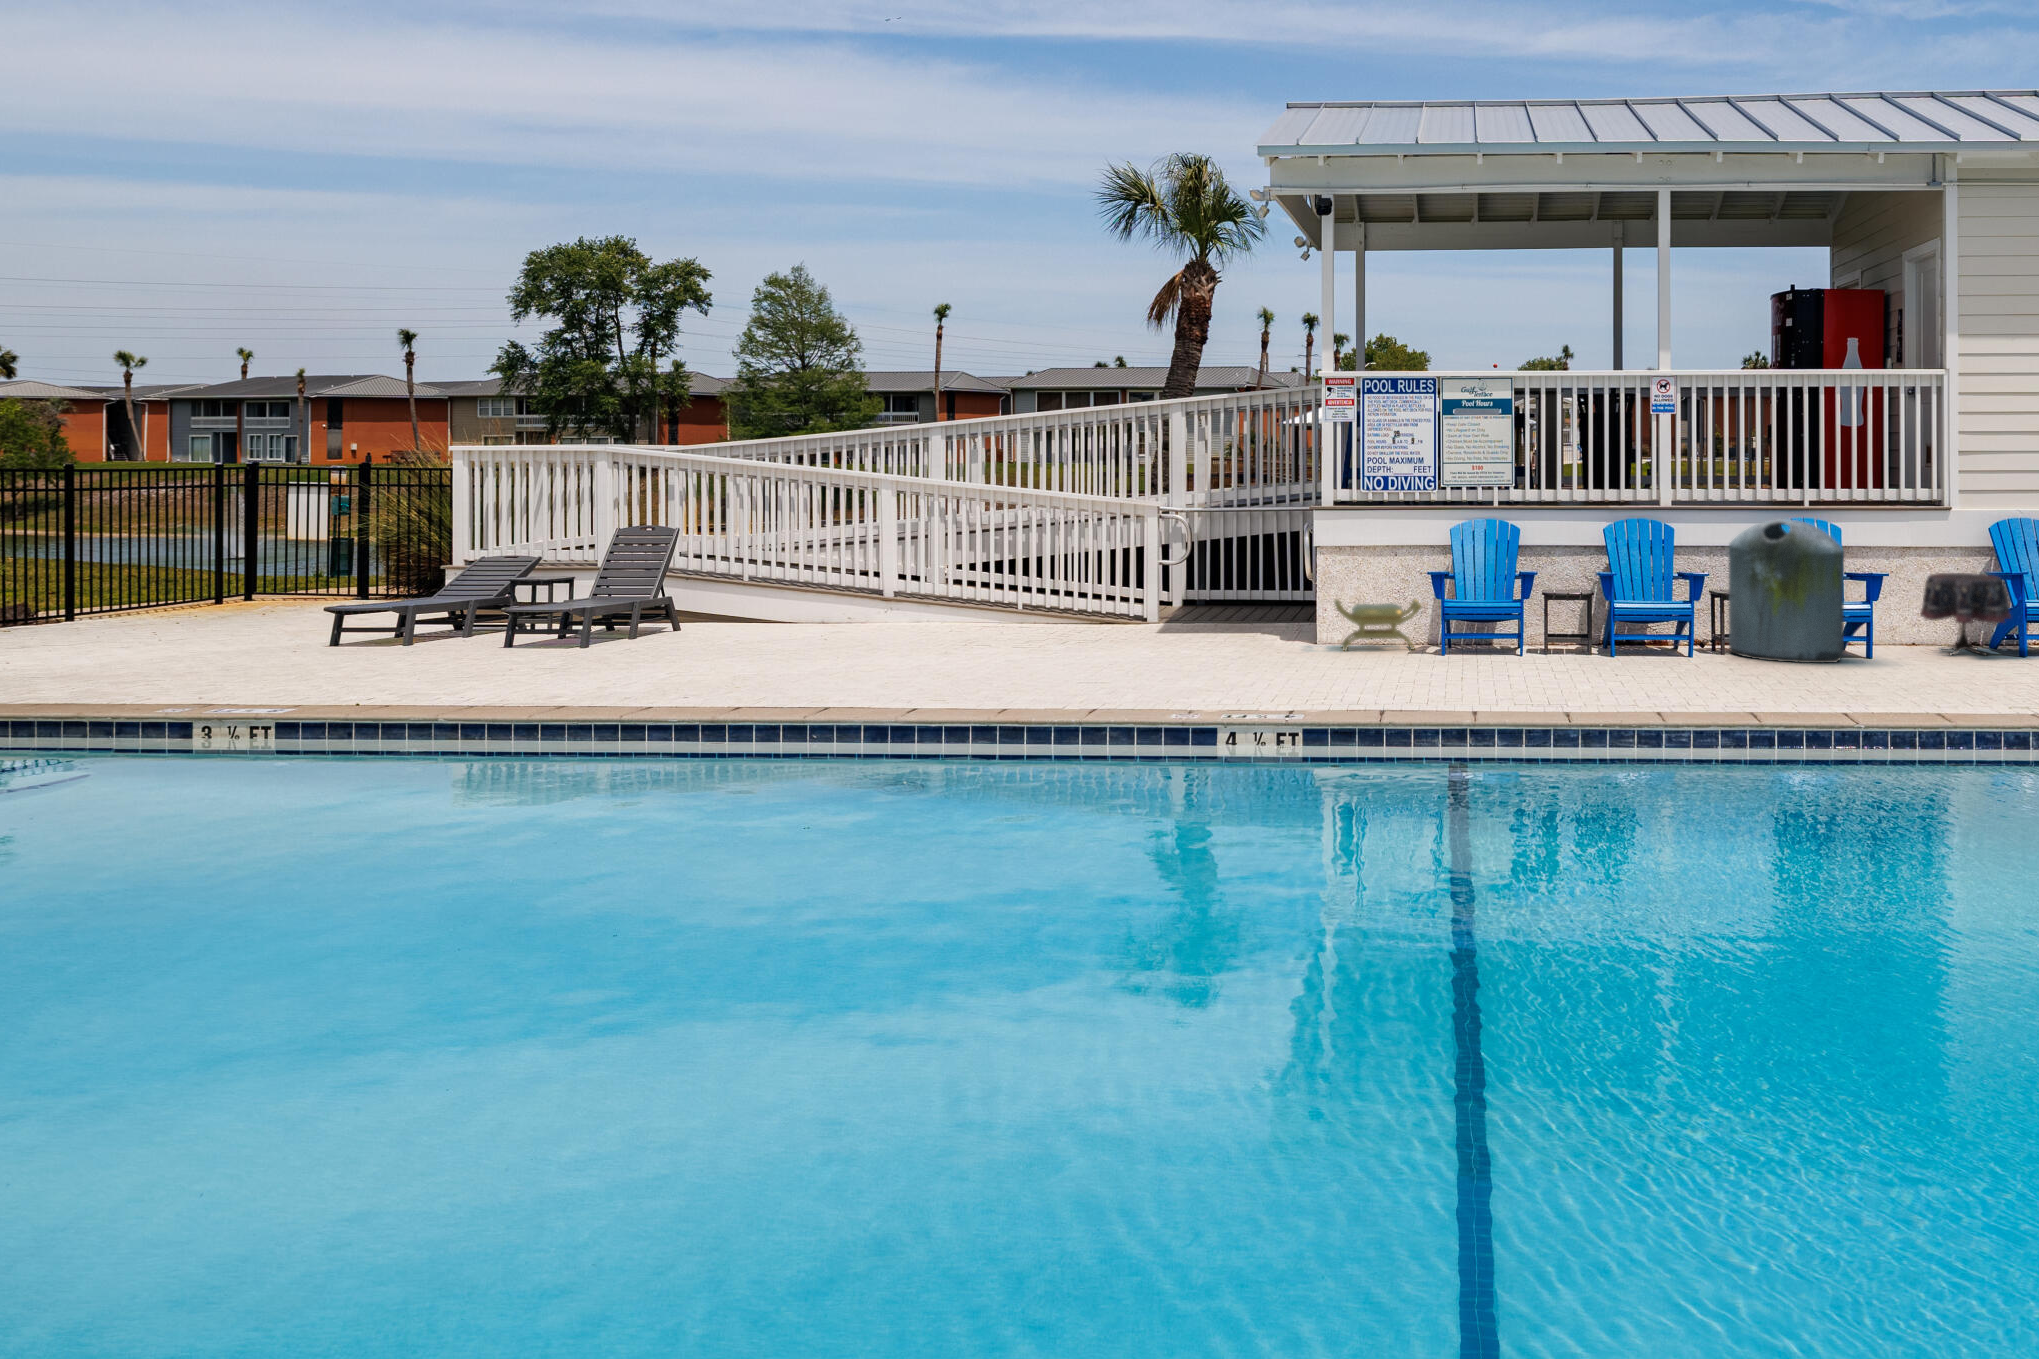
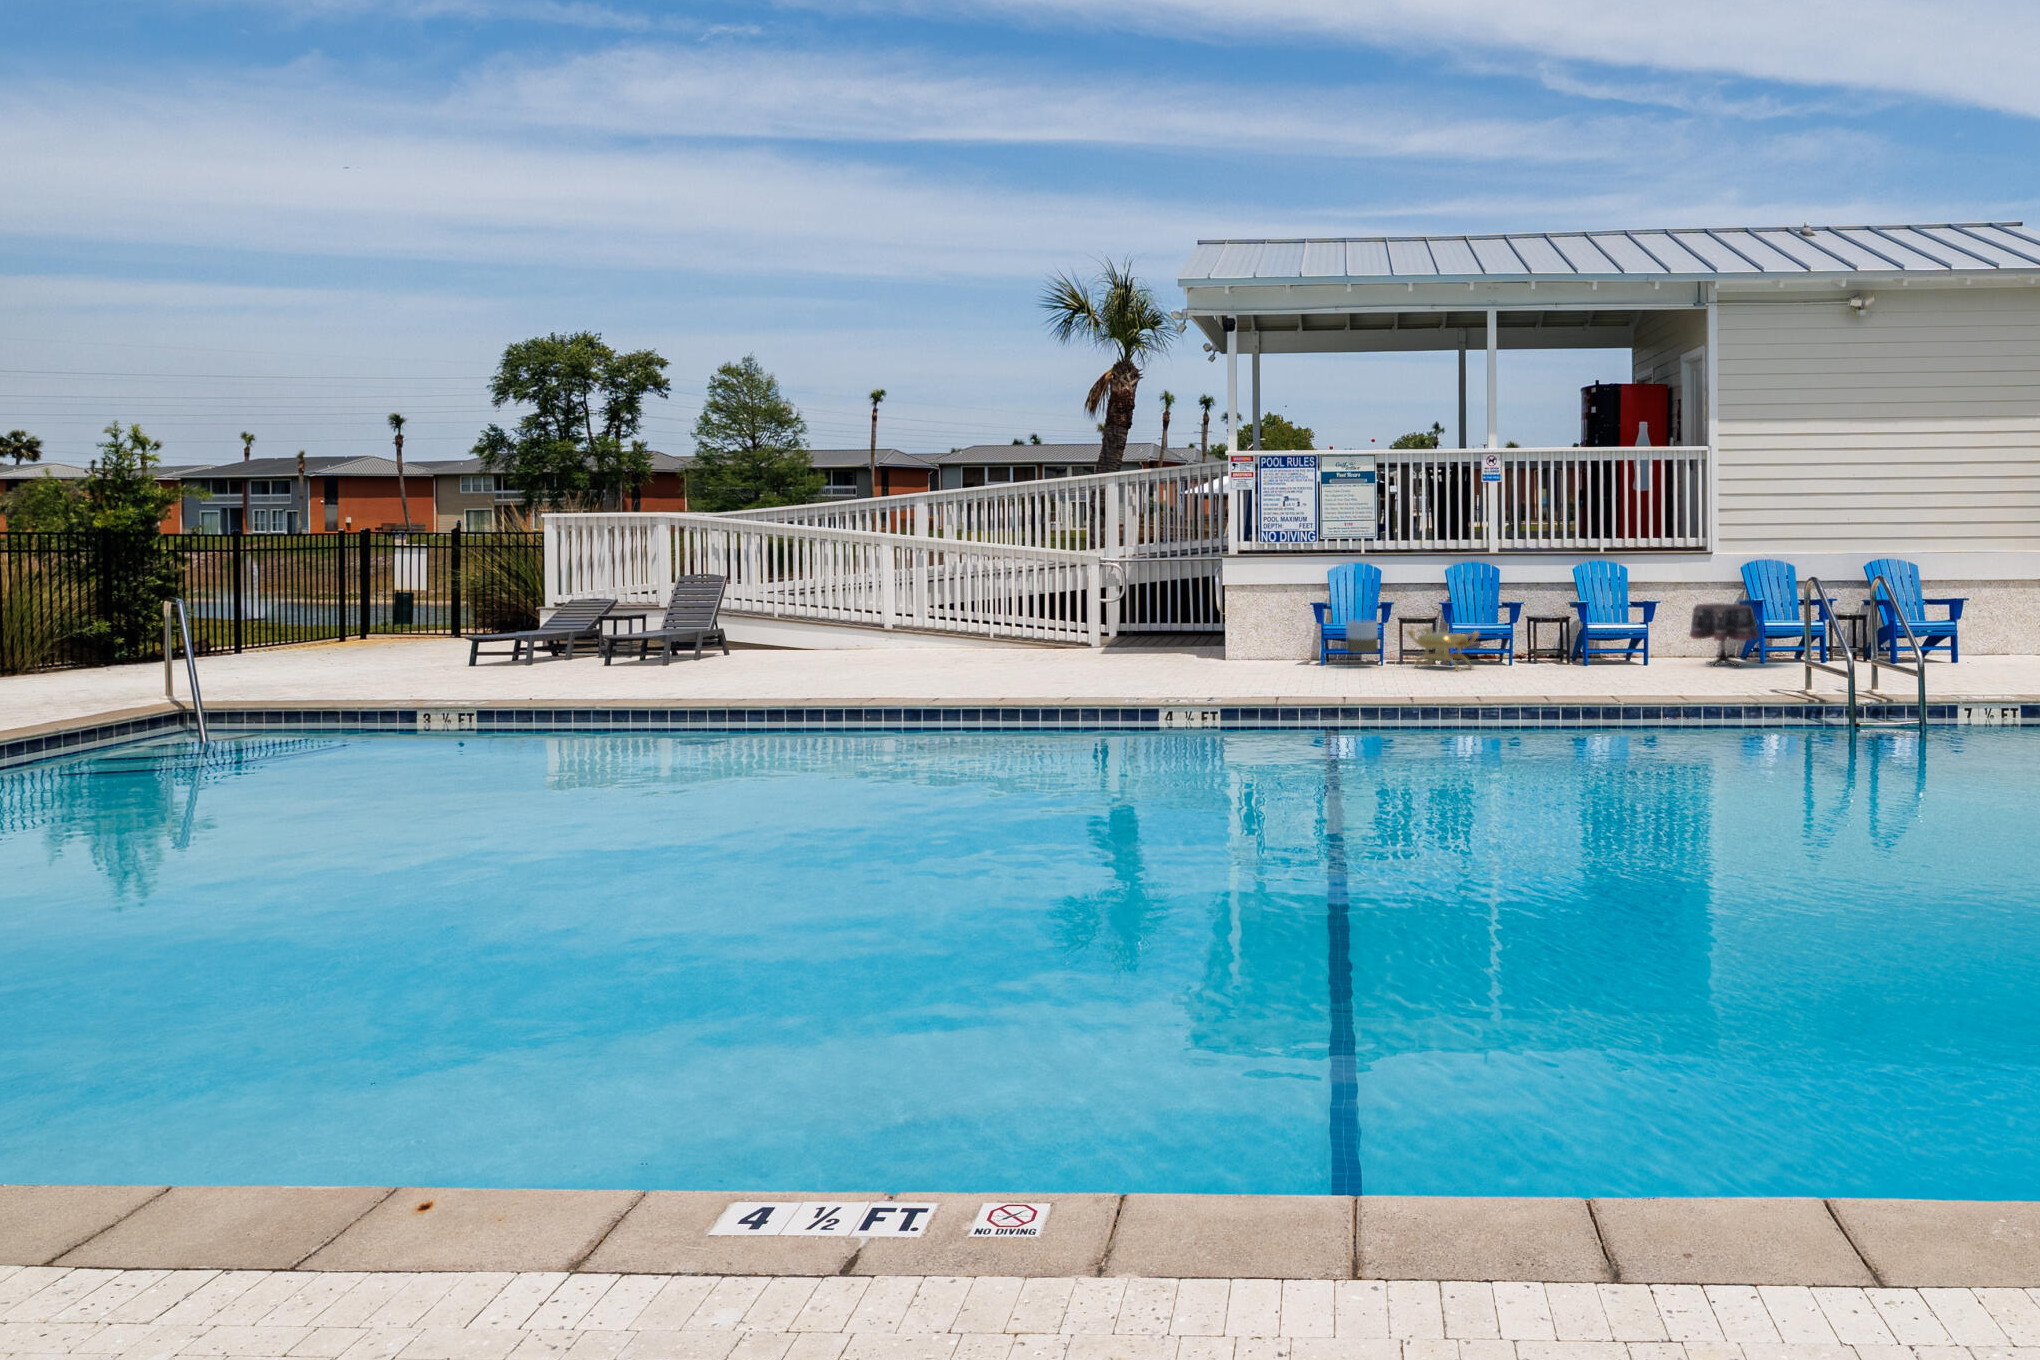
trash can: present [1729,519,1844,663] -> none [1540,562,1627,672]
planter: none [1476,593,1517,656] -> present [1346,620,1378,653]
stool: present [1335,598,1422,651] -> present [1407,627,1479,671]

